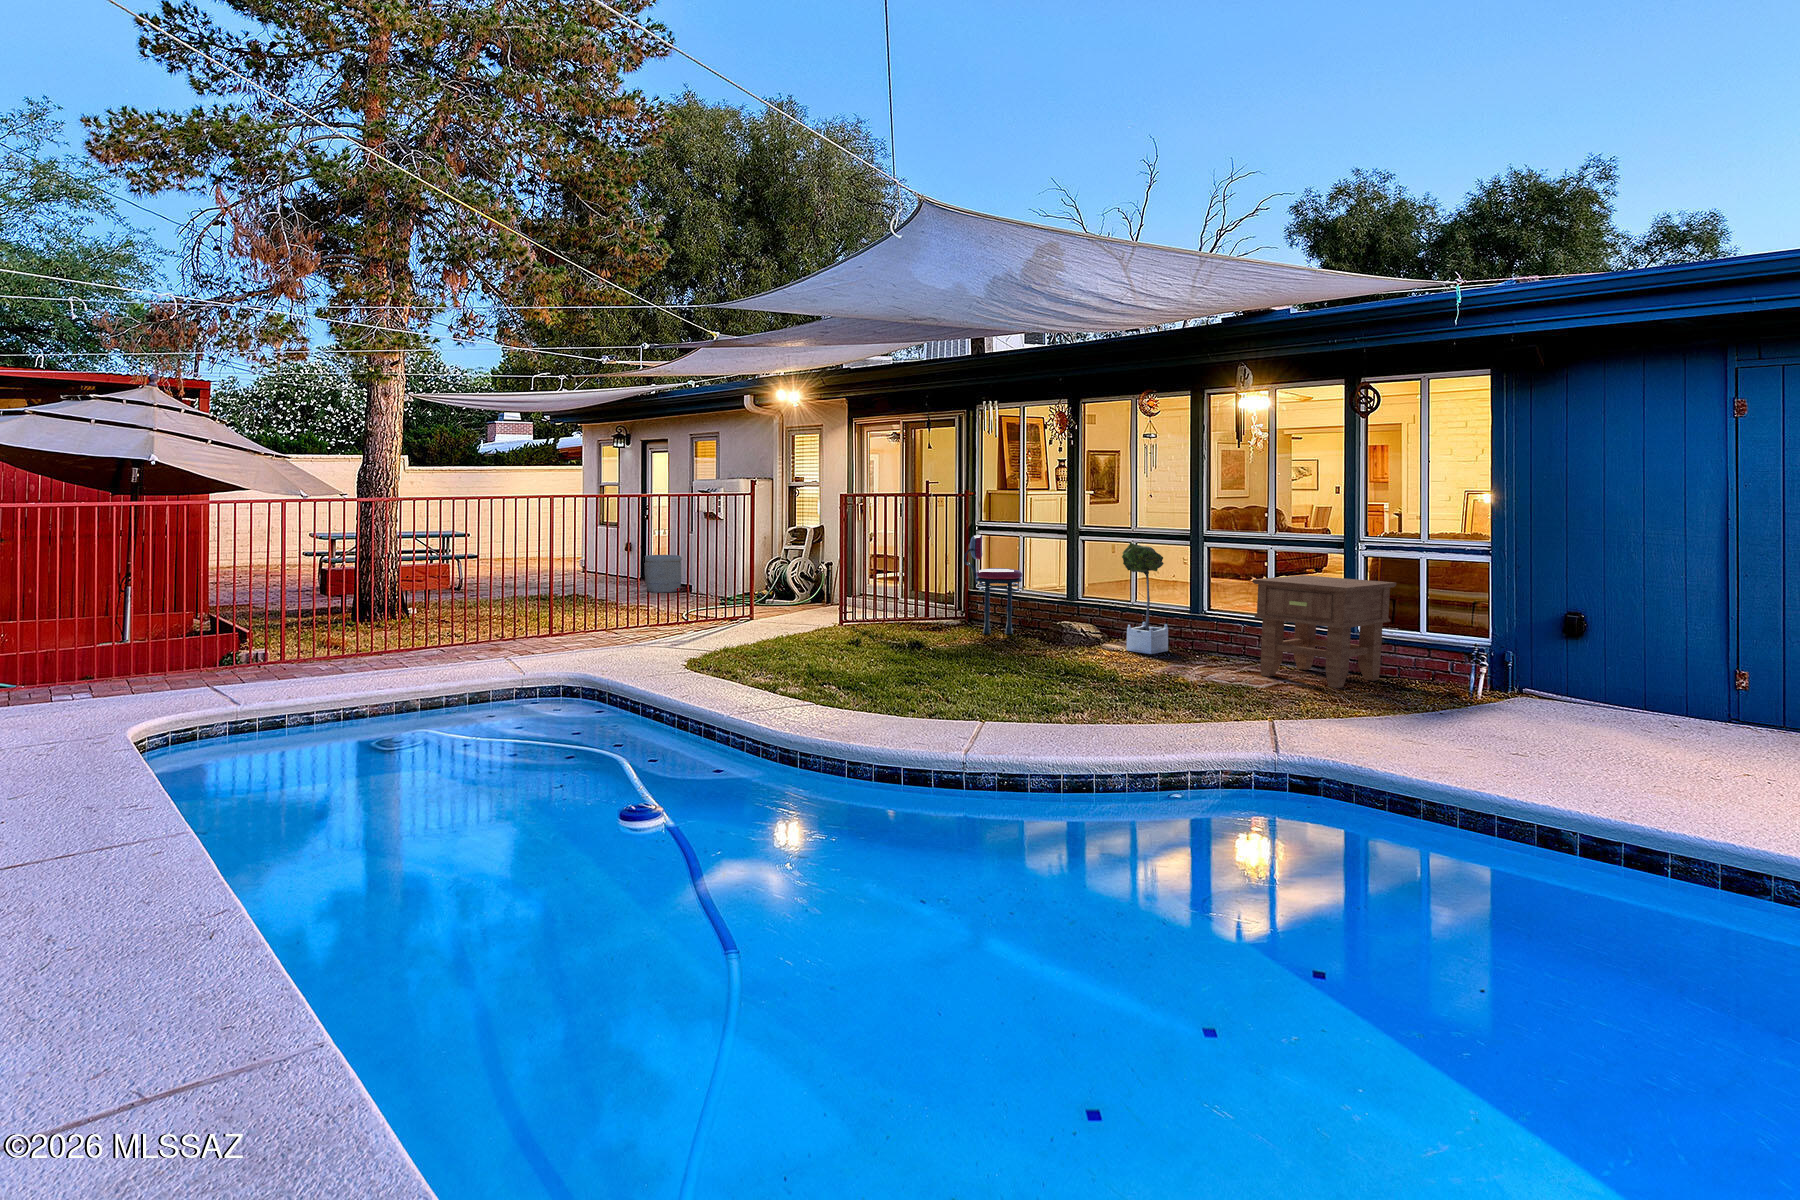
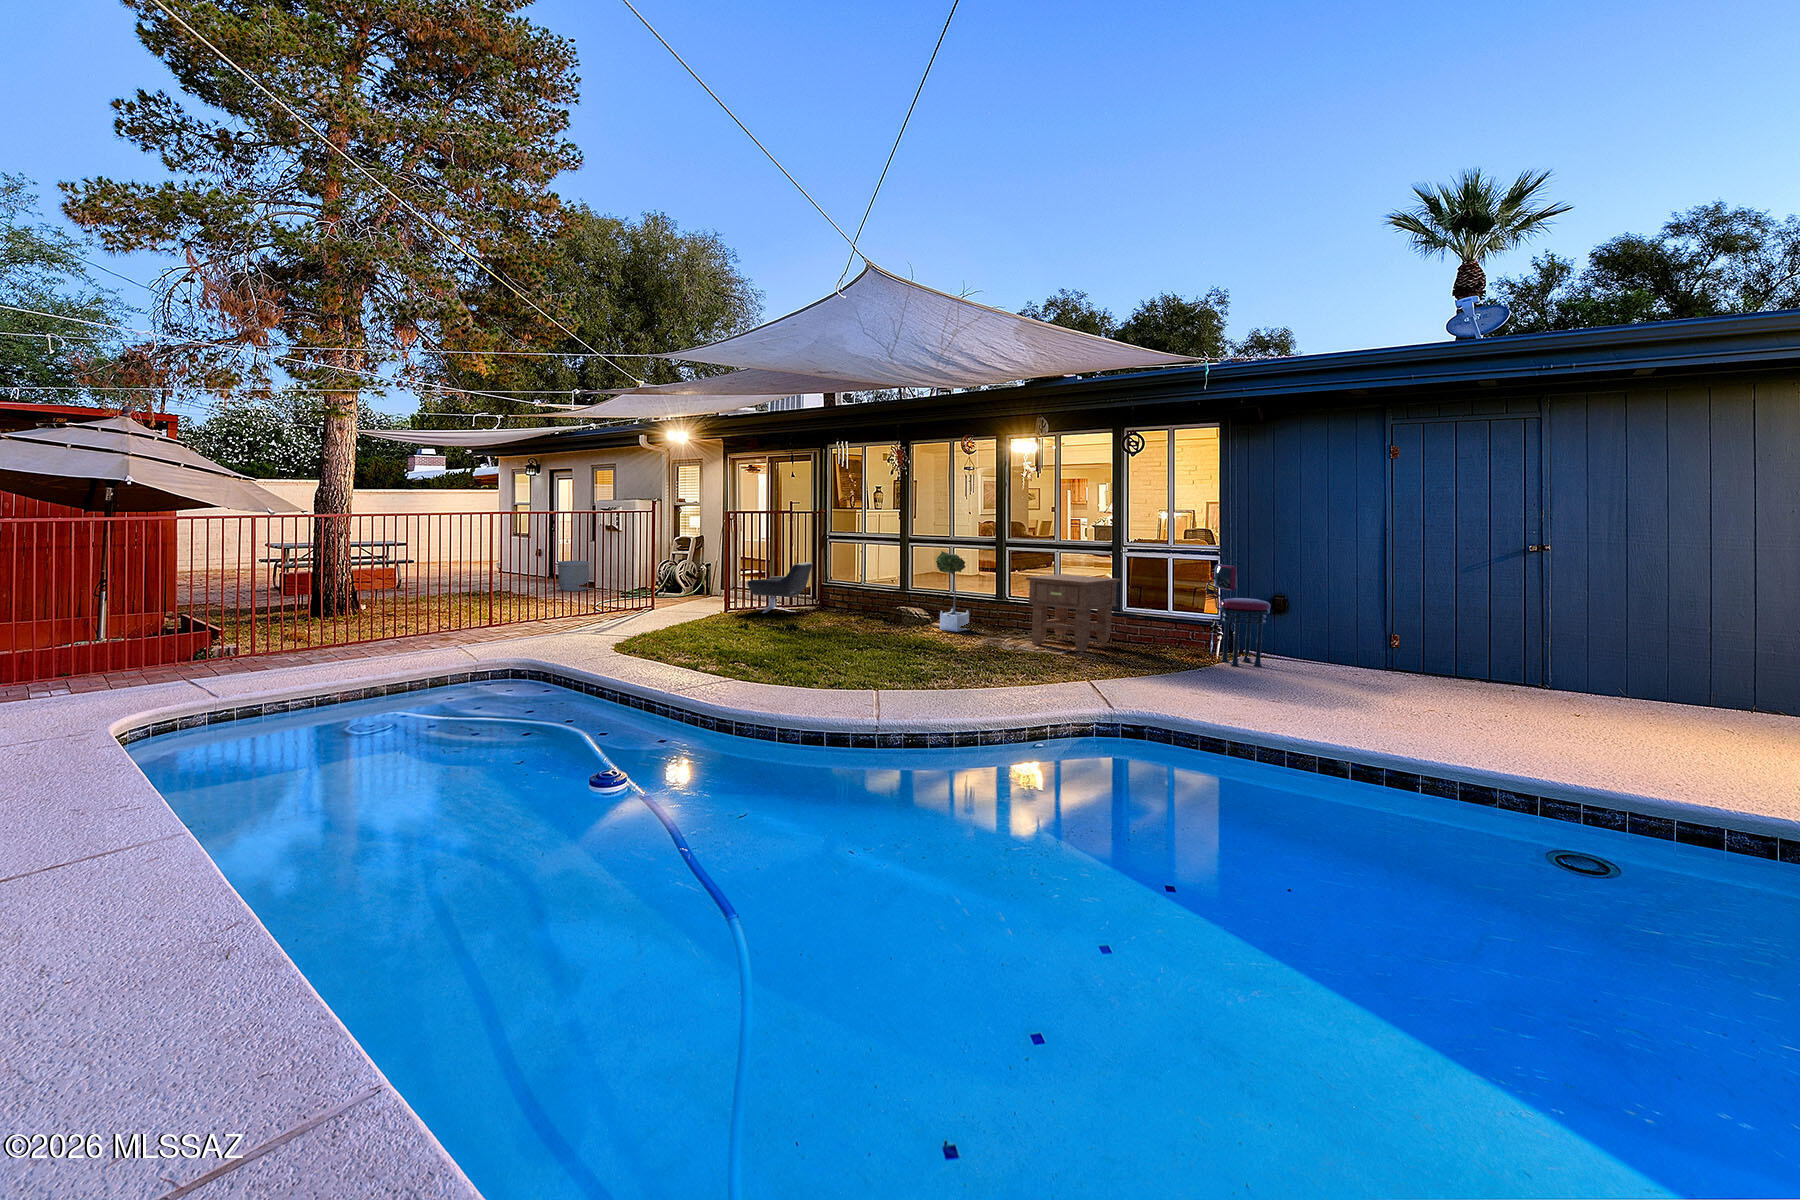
stool: present [964,535,1022,634] -> present [1206,564,1270,667]
lounge chair: none [870,557,955,624] -> present [747,562,812,613]

